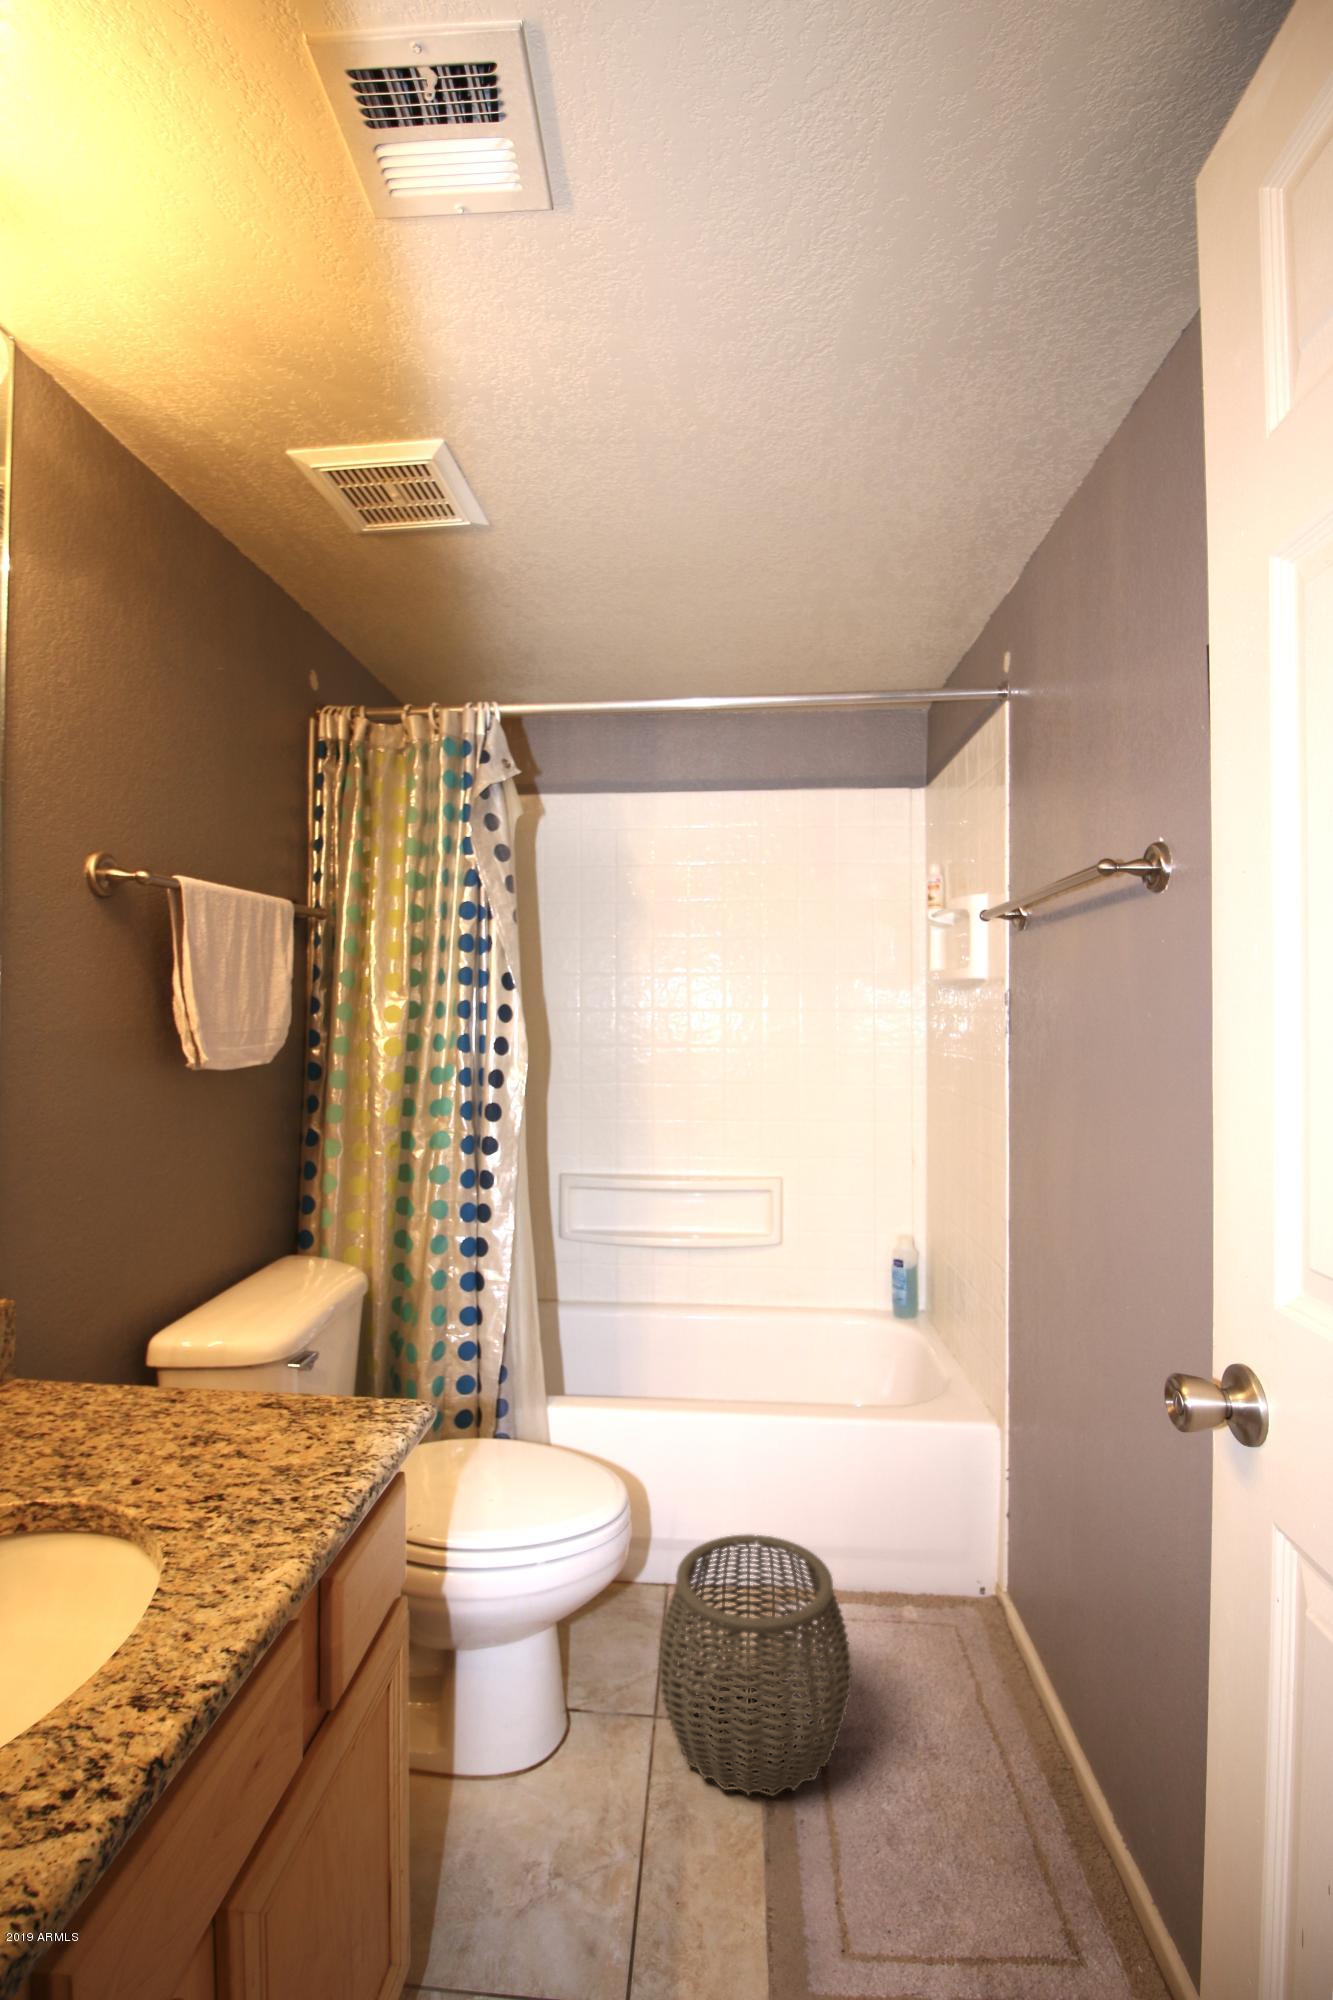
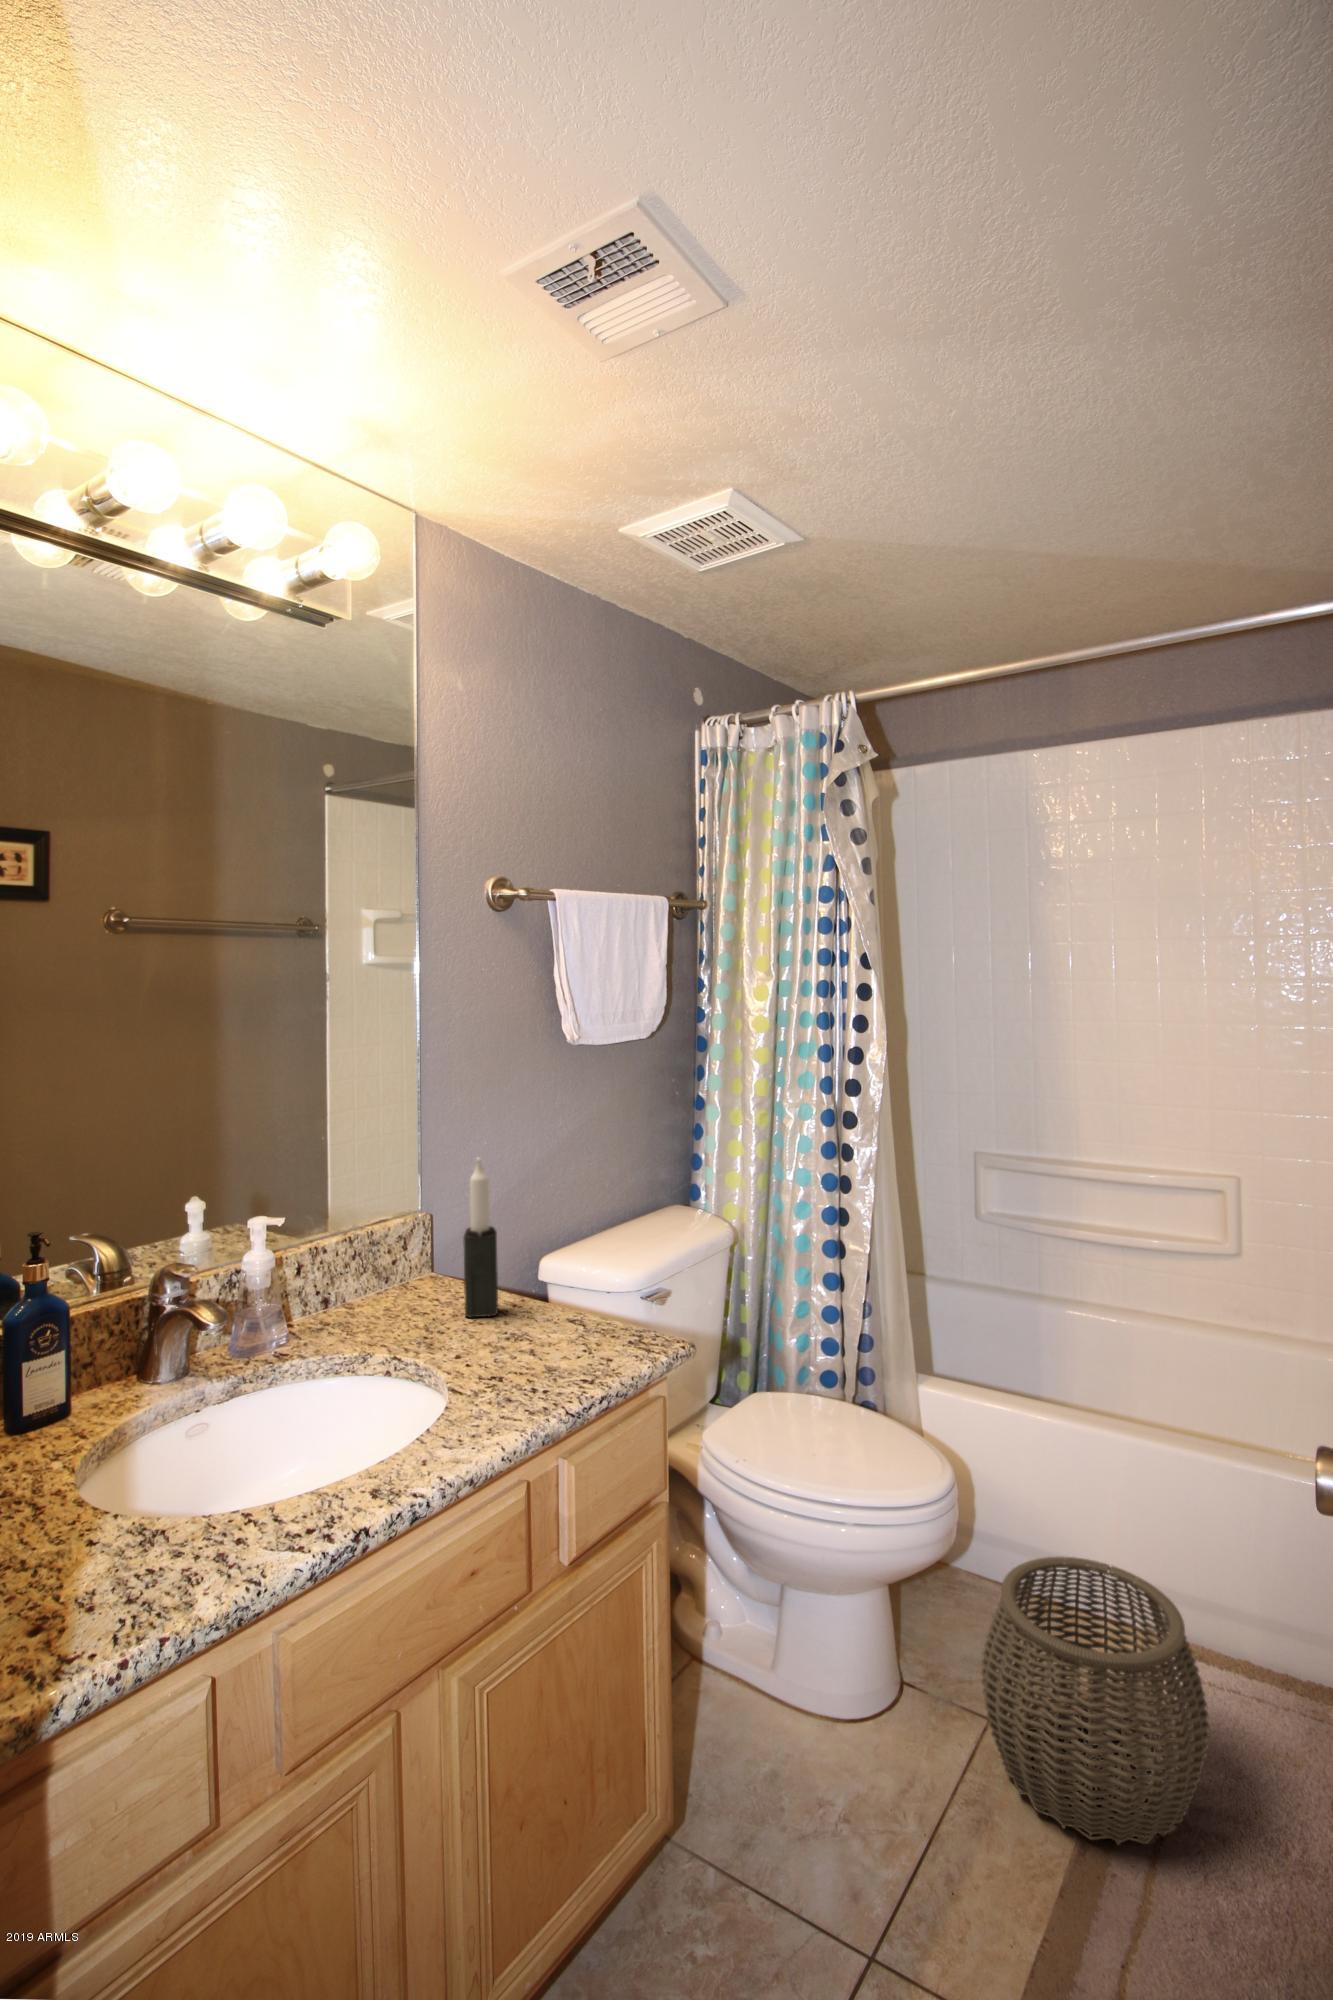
candle: none [104,1218,155,1429] -> present [463,1158,498,1317]

